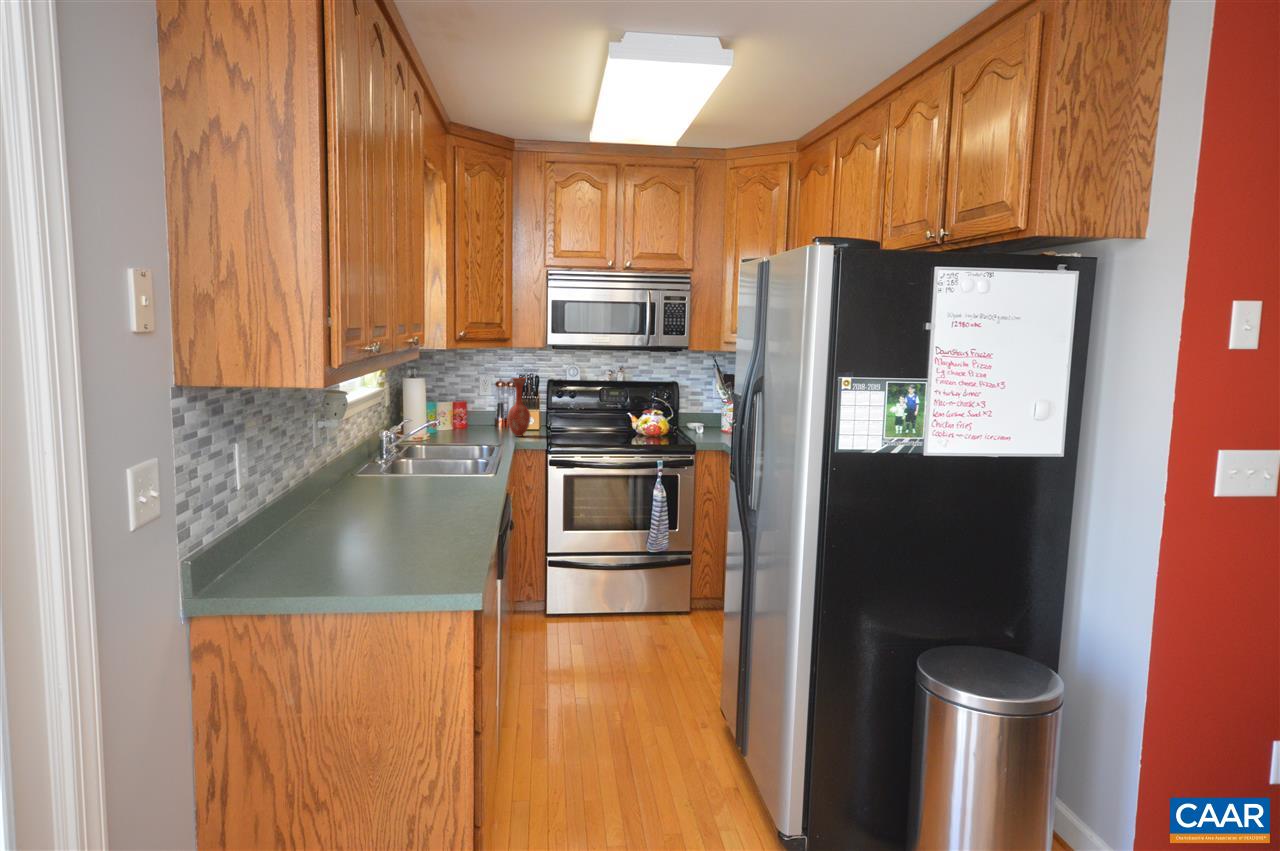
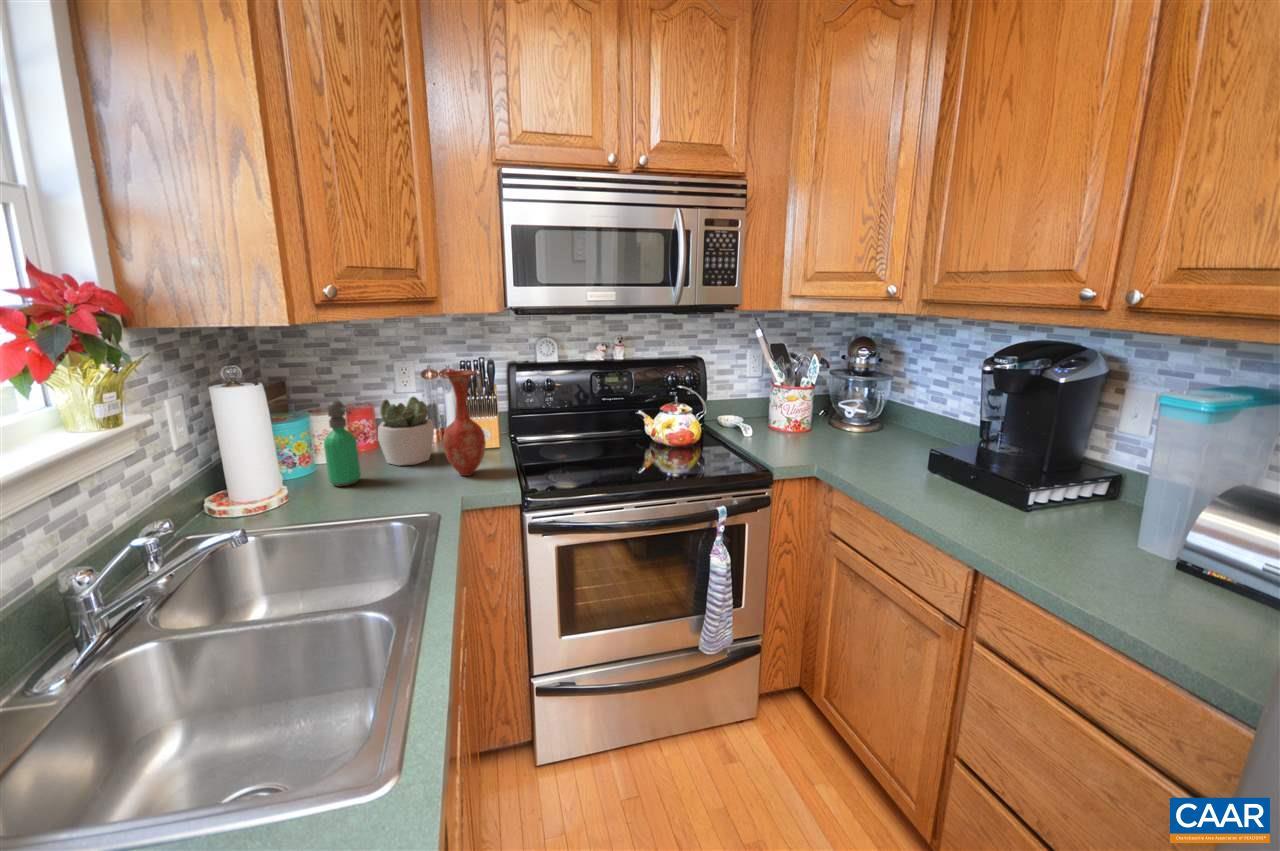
soap dispenser: none [446,390,463,436] -> present [324,400,361,486]
succulent plant: none [471,395,502,433] -> present [378,397,434,466]

